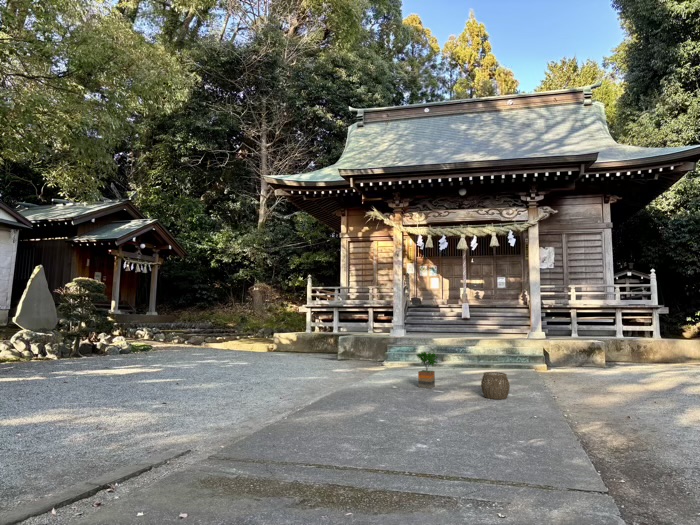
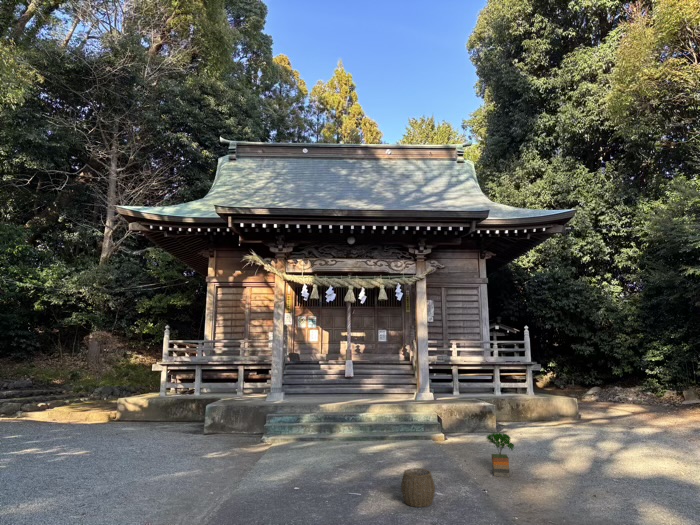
potted tree: present [417,352,438,388] -> present [486,433,514,477]

